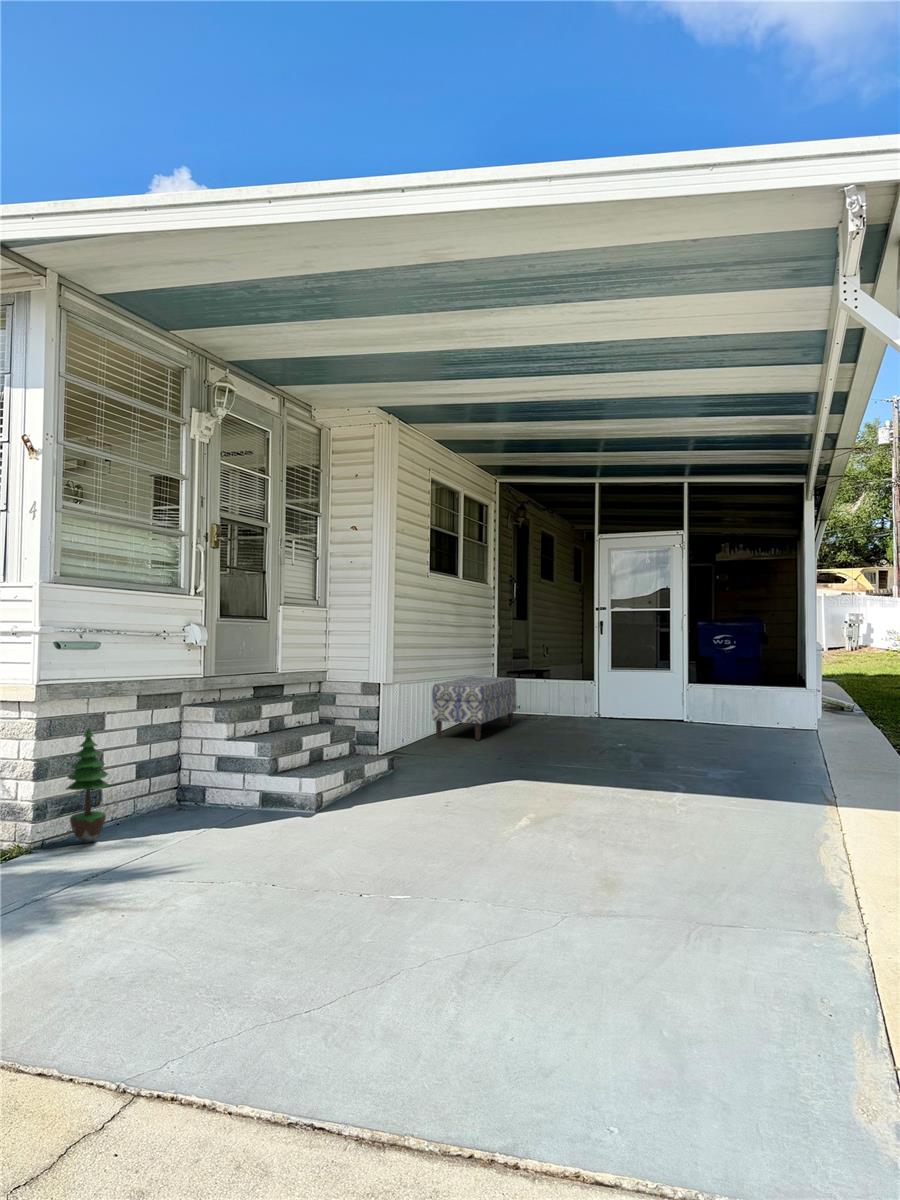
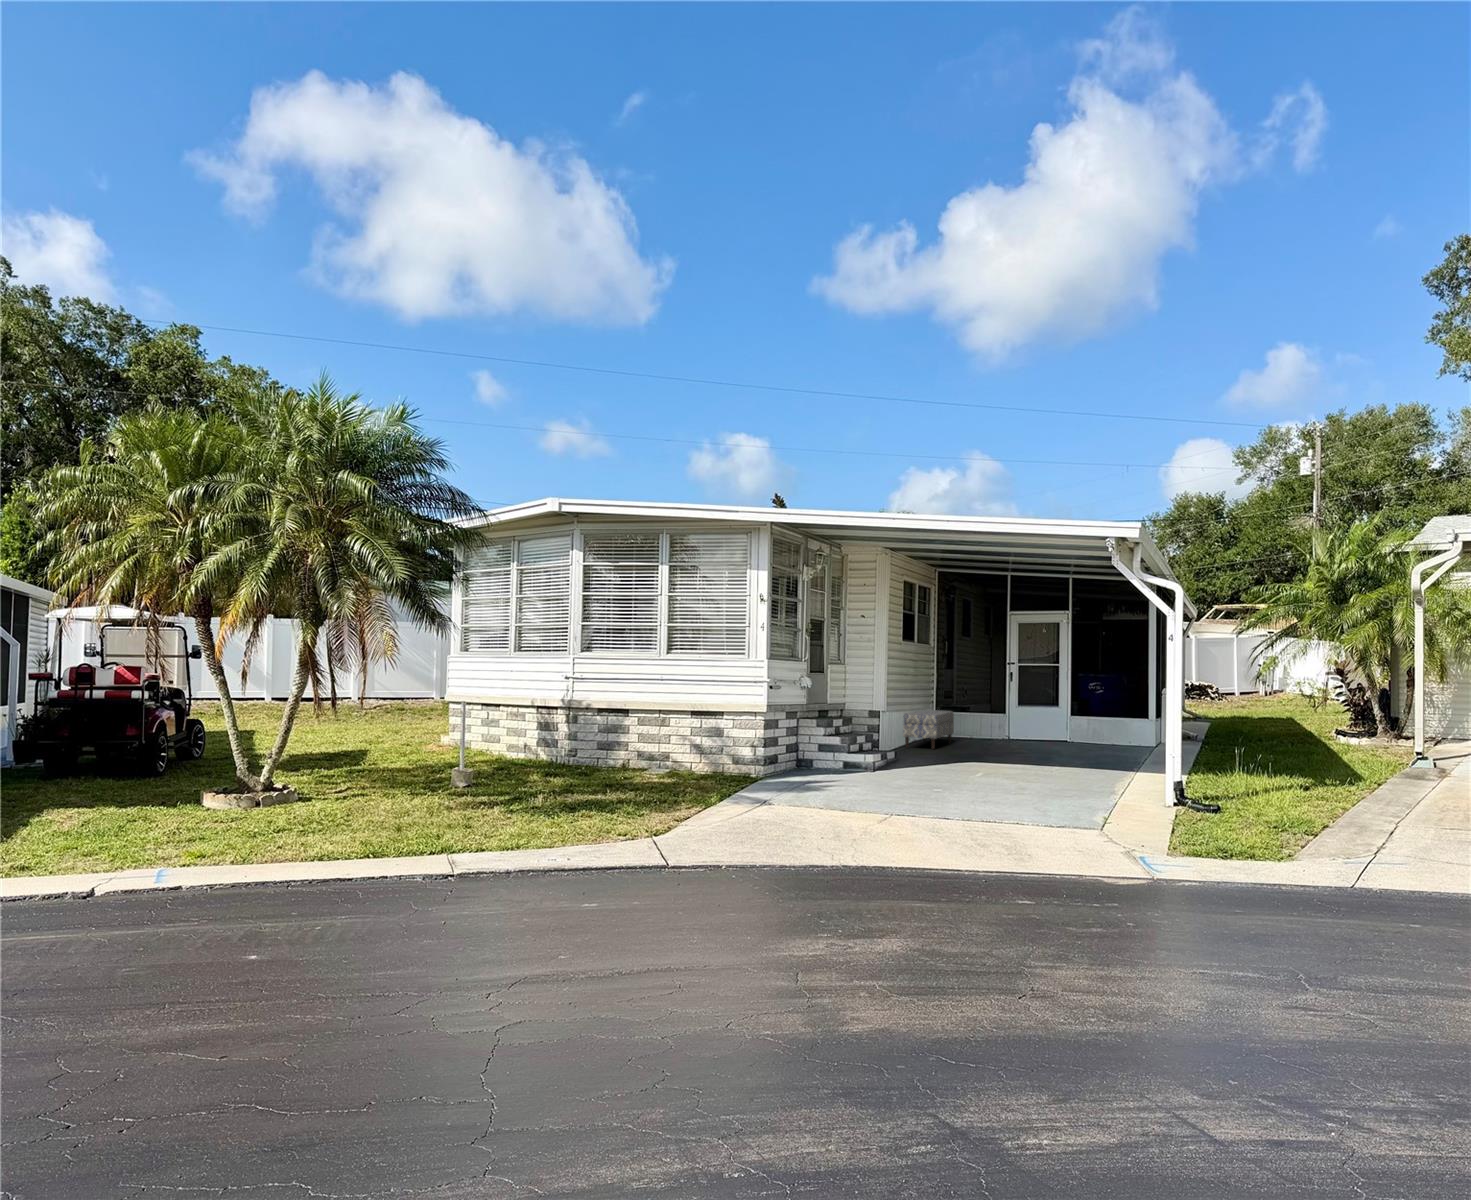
potted tree: present [66,728,110,843] -> none [774,725,792,778]

